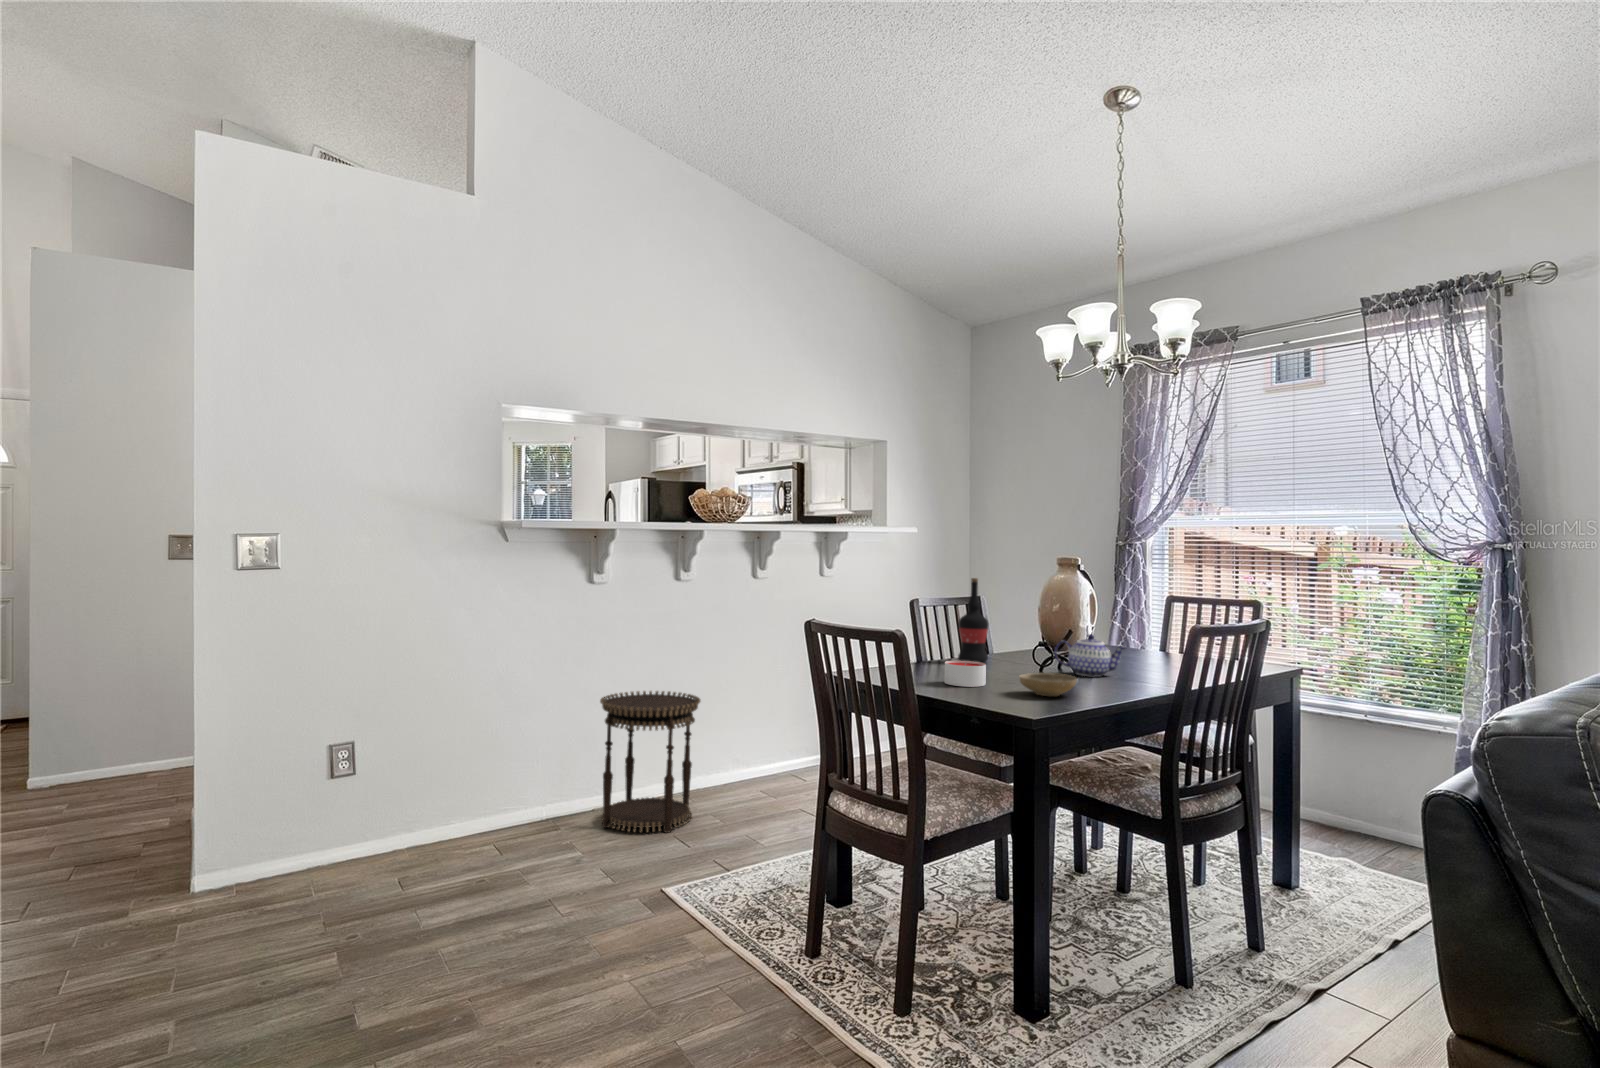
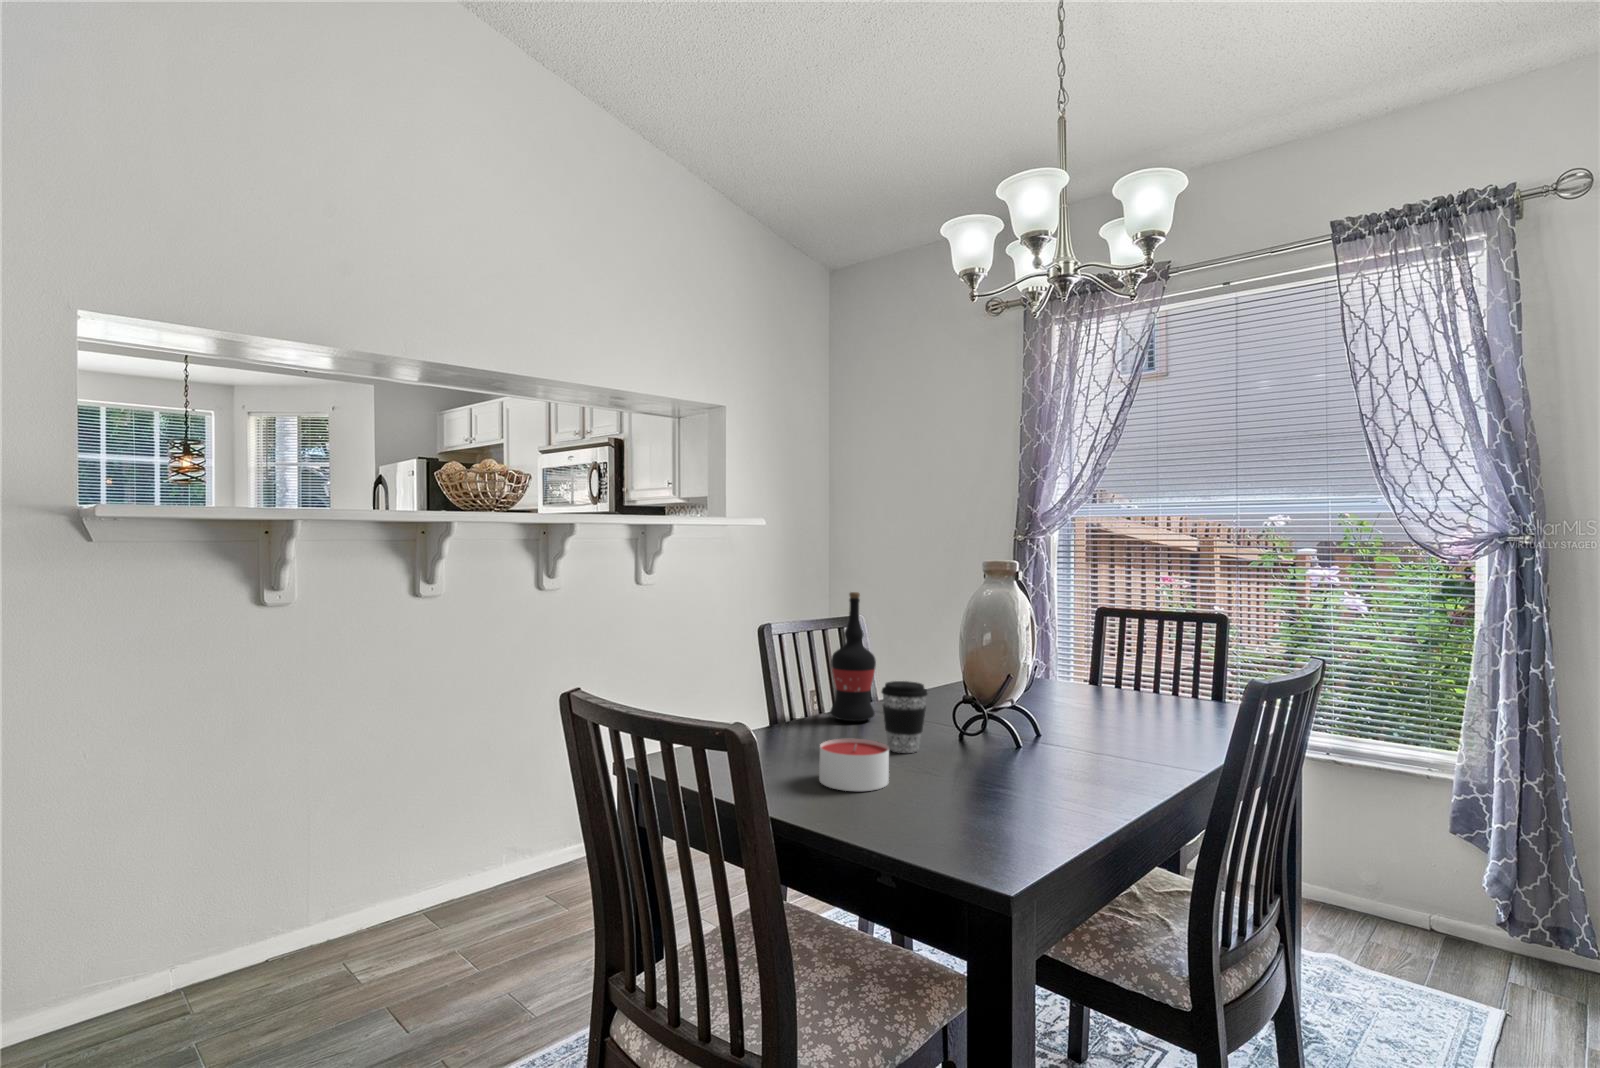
coffee cup: none [987,632,1016,675] -> present [882,681,927,753]
teapot: present [1054,634,1126,677] -> none [982,681,1093,748]
ceramic bowl: present [1019,673,1077,696] -> none [954,765,1056,816]
side table: present [600,691,700,833] -> none [269,763,443,1005]

